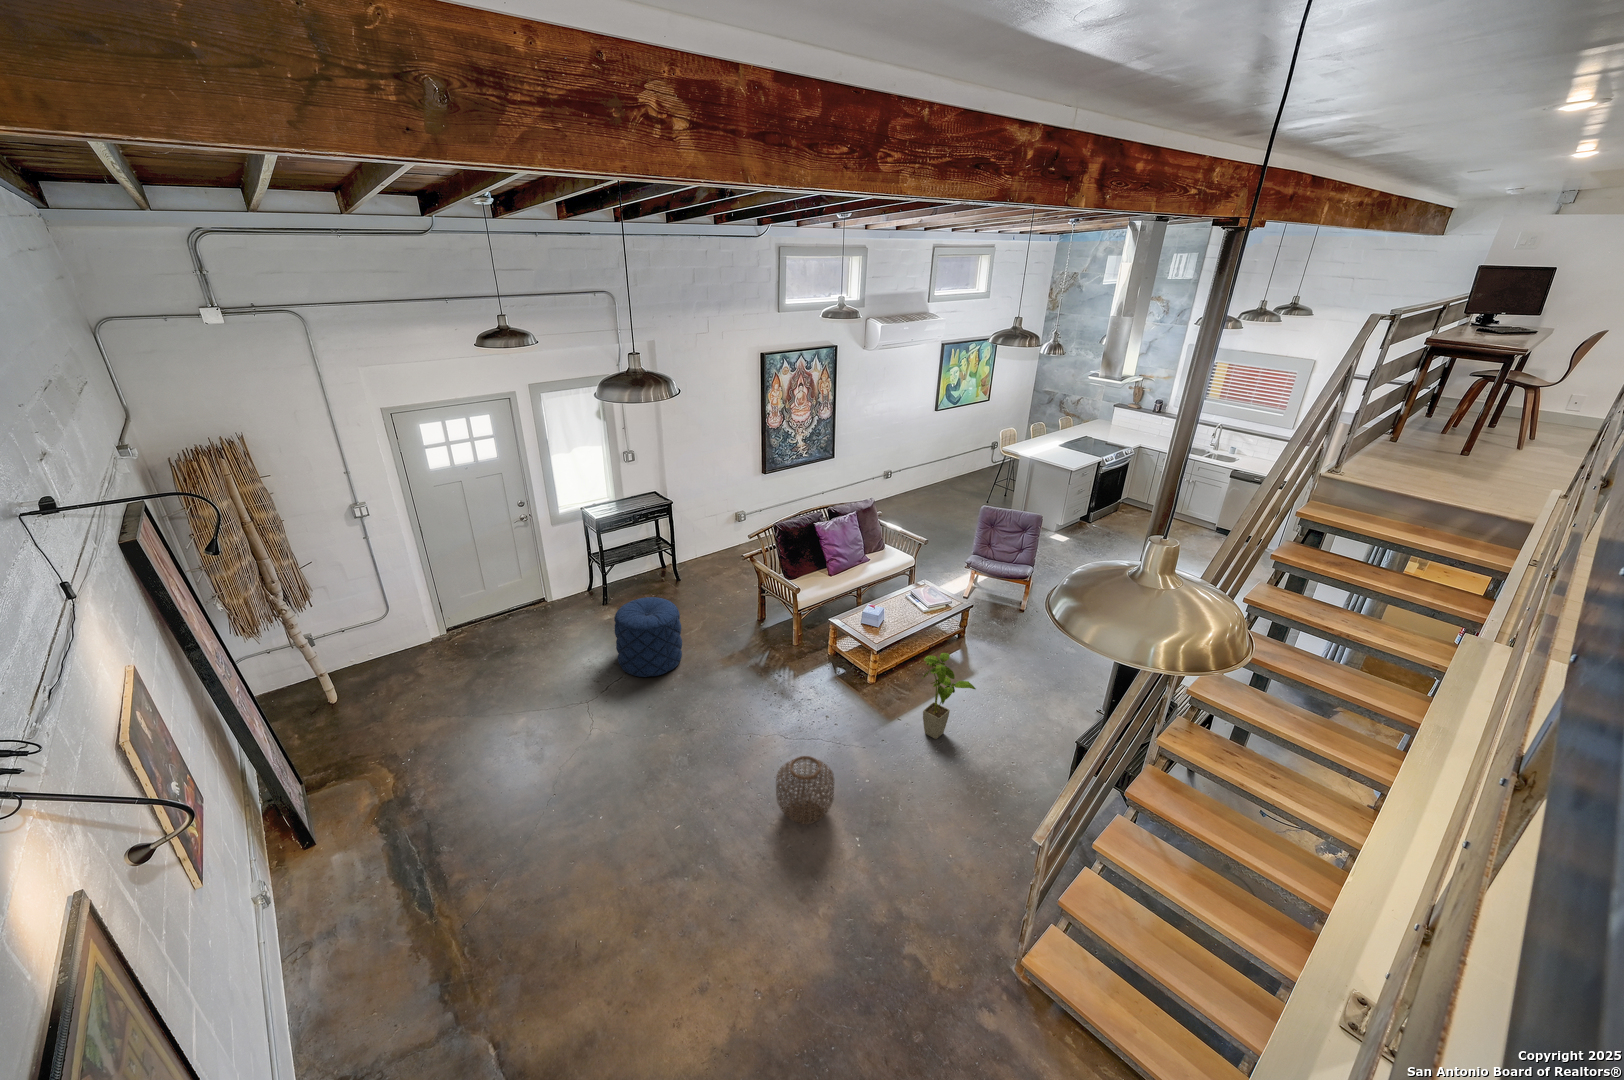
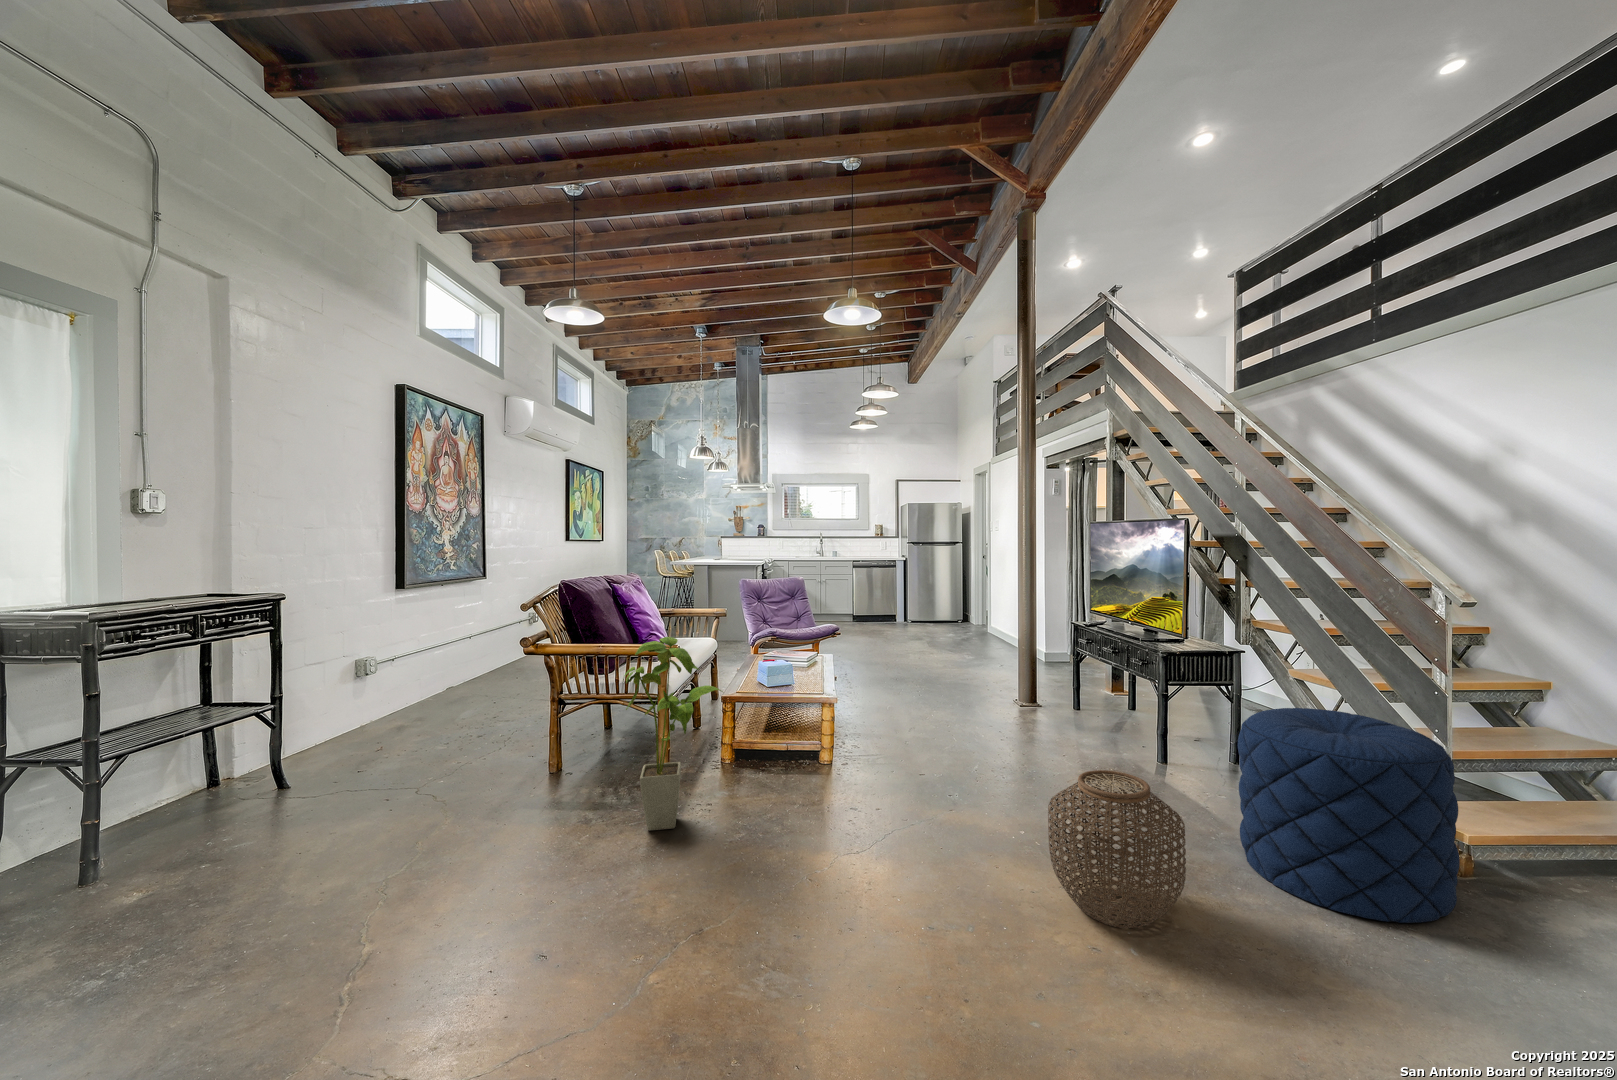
pouf: present [614,597,682,677] -> present [1238,708,1460,923]
house plant: present [923,653,976,739] -> present [623,637,723,831]

